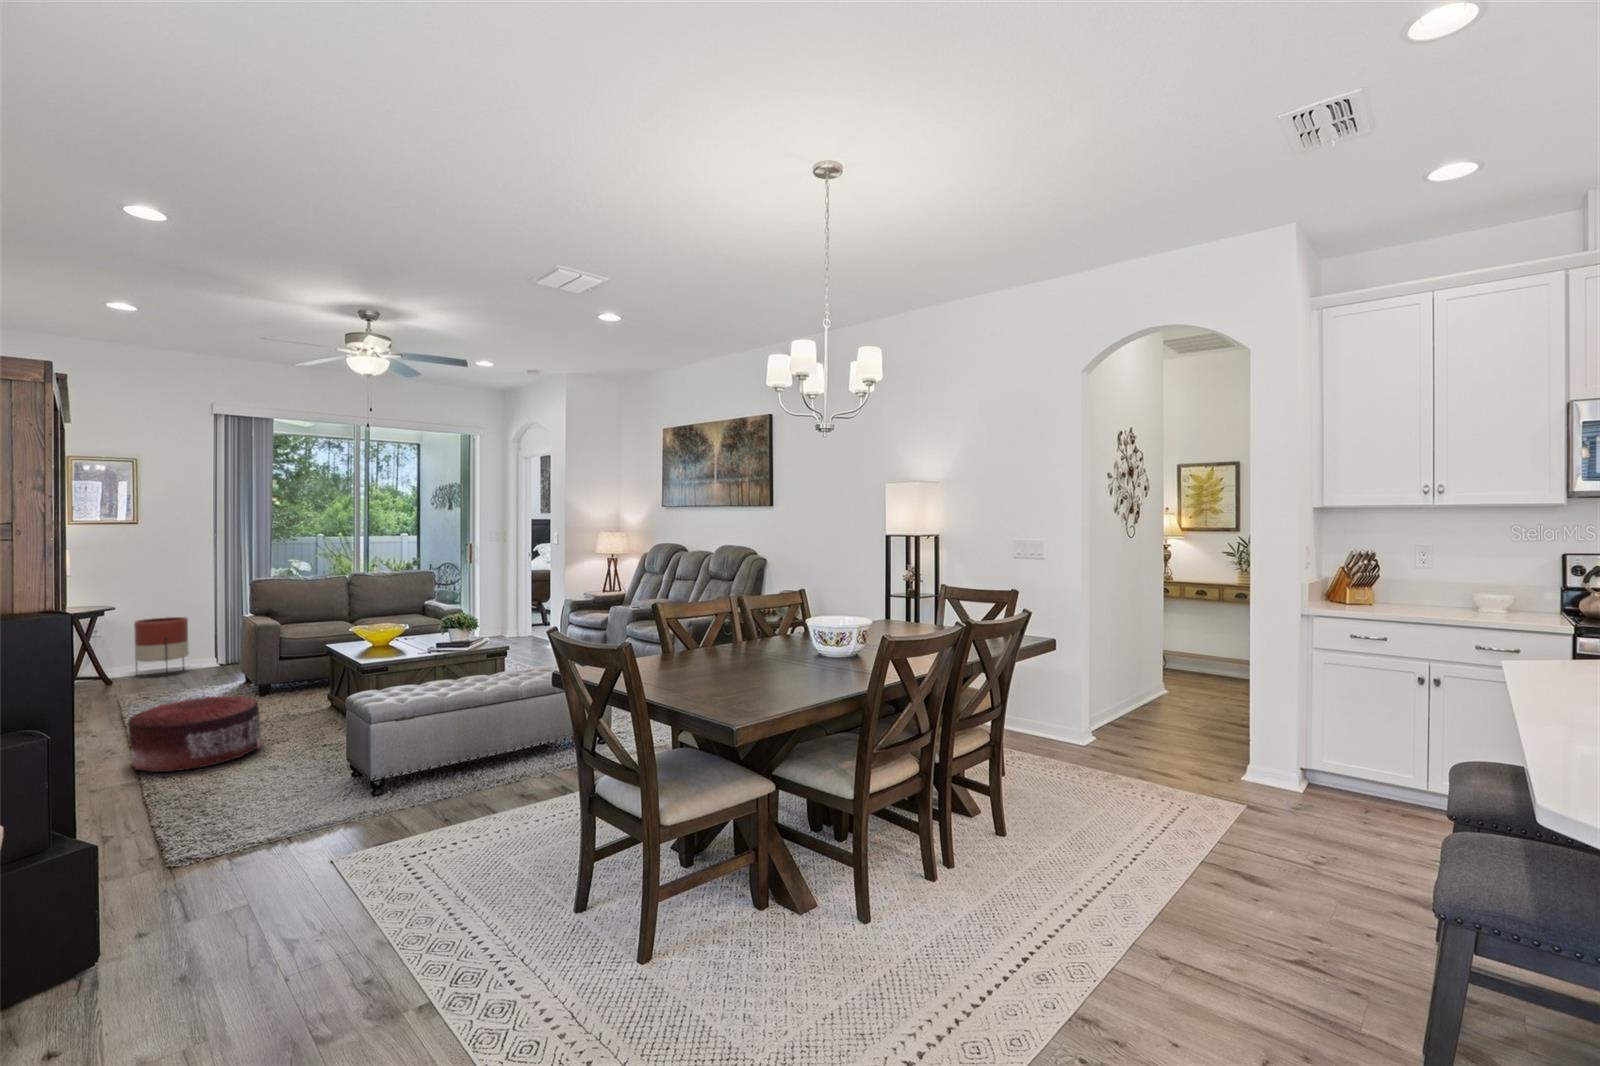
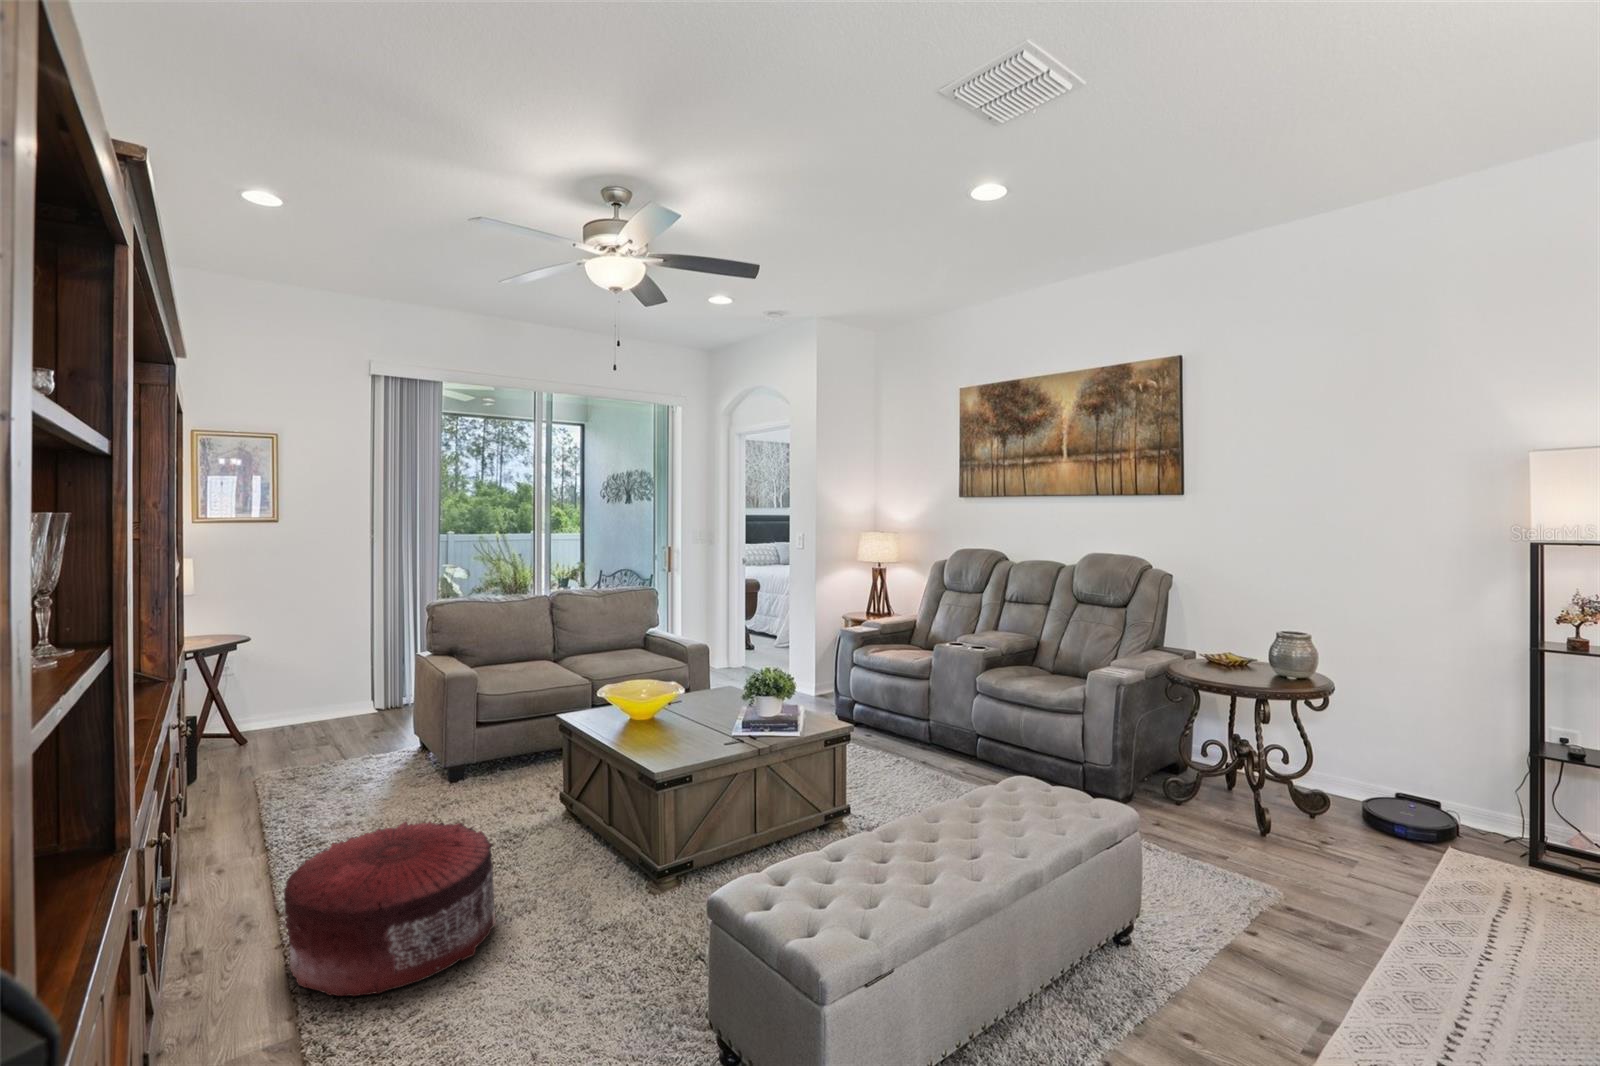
planter: present [134,617,189,675] -> none [275,648,342,734]

